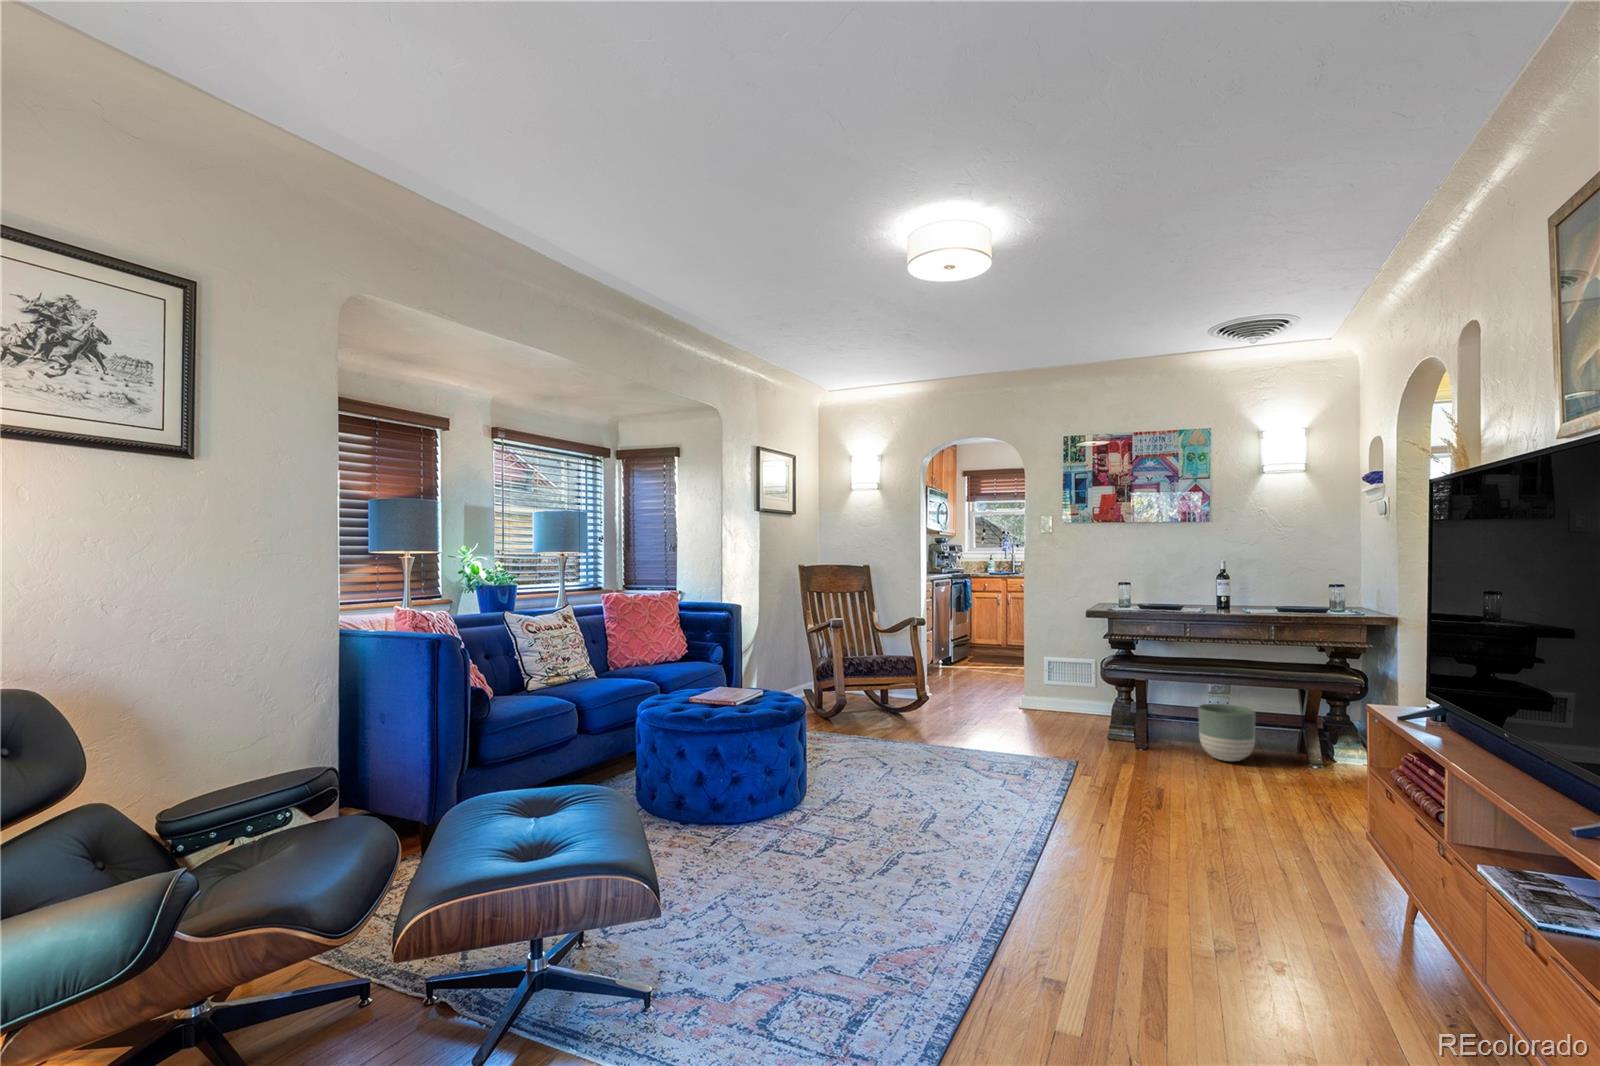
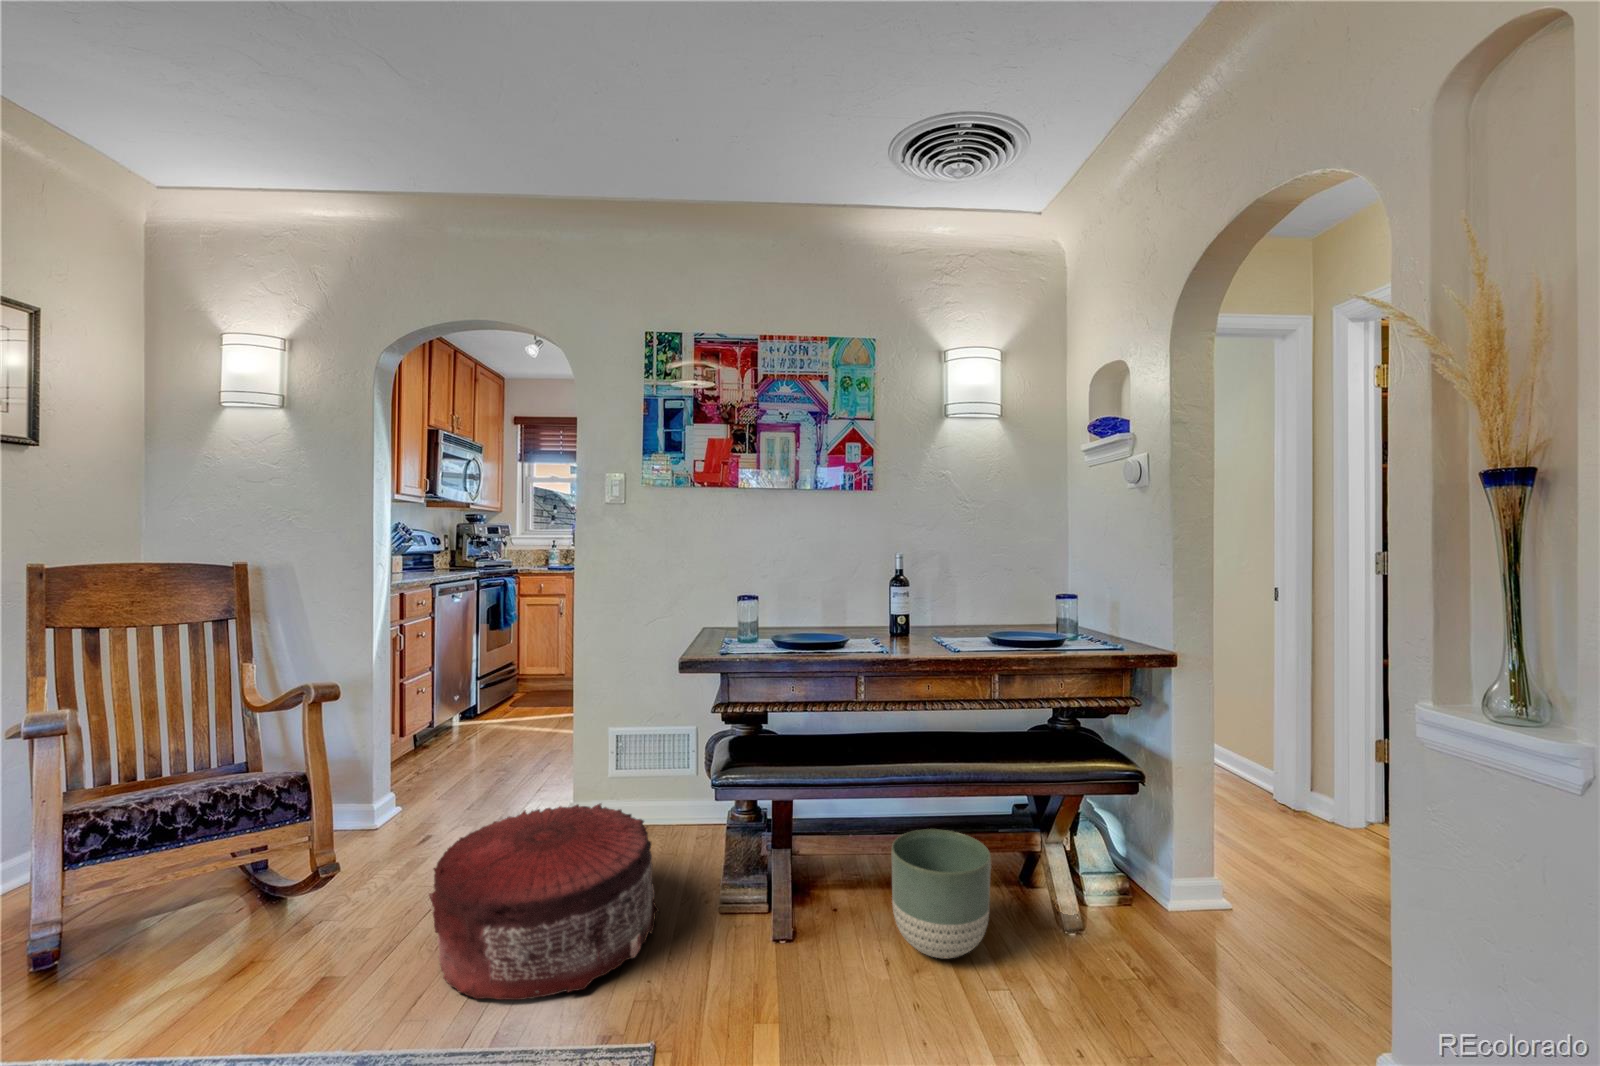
pouf: none [974,679,1076,743] -> present [429,804,659,1000]

